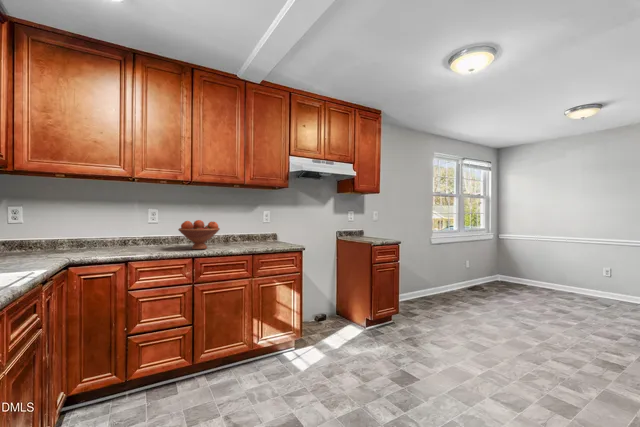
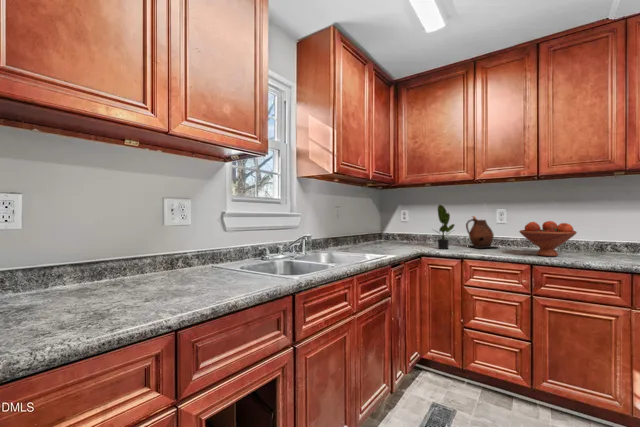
potted plant: none [78,201,114,254] -> present [438,205,455,249]
ceramic pitcher: none [116,216,152,249] -> present [466,216,499,248]

